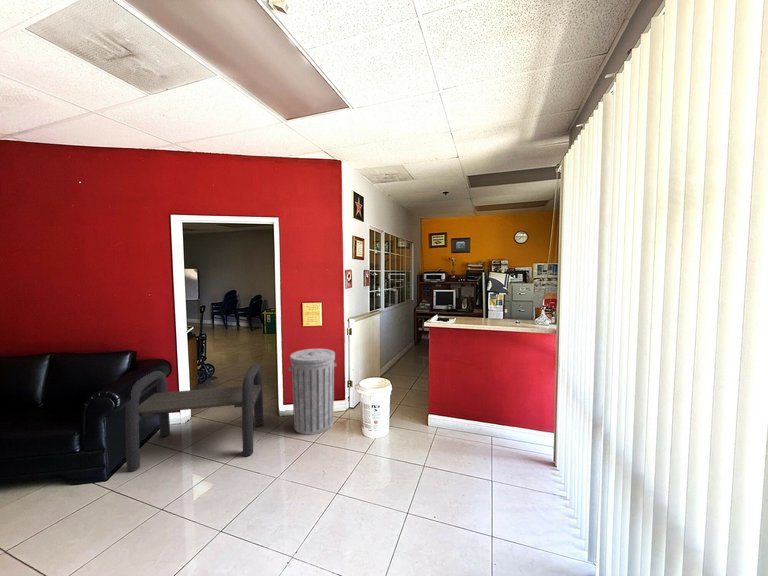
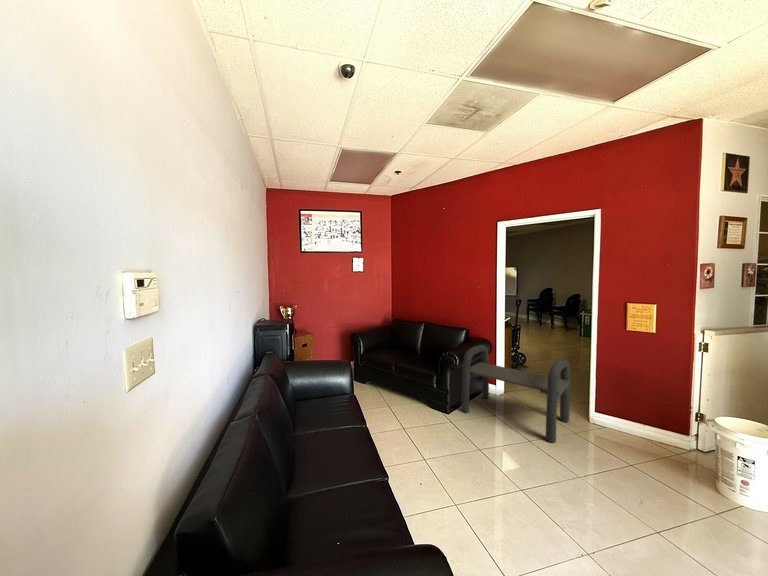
trash can: present [289,349,336,435] -> none [602,357,674,461]

